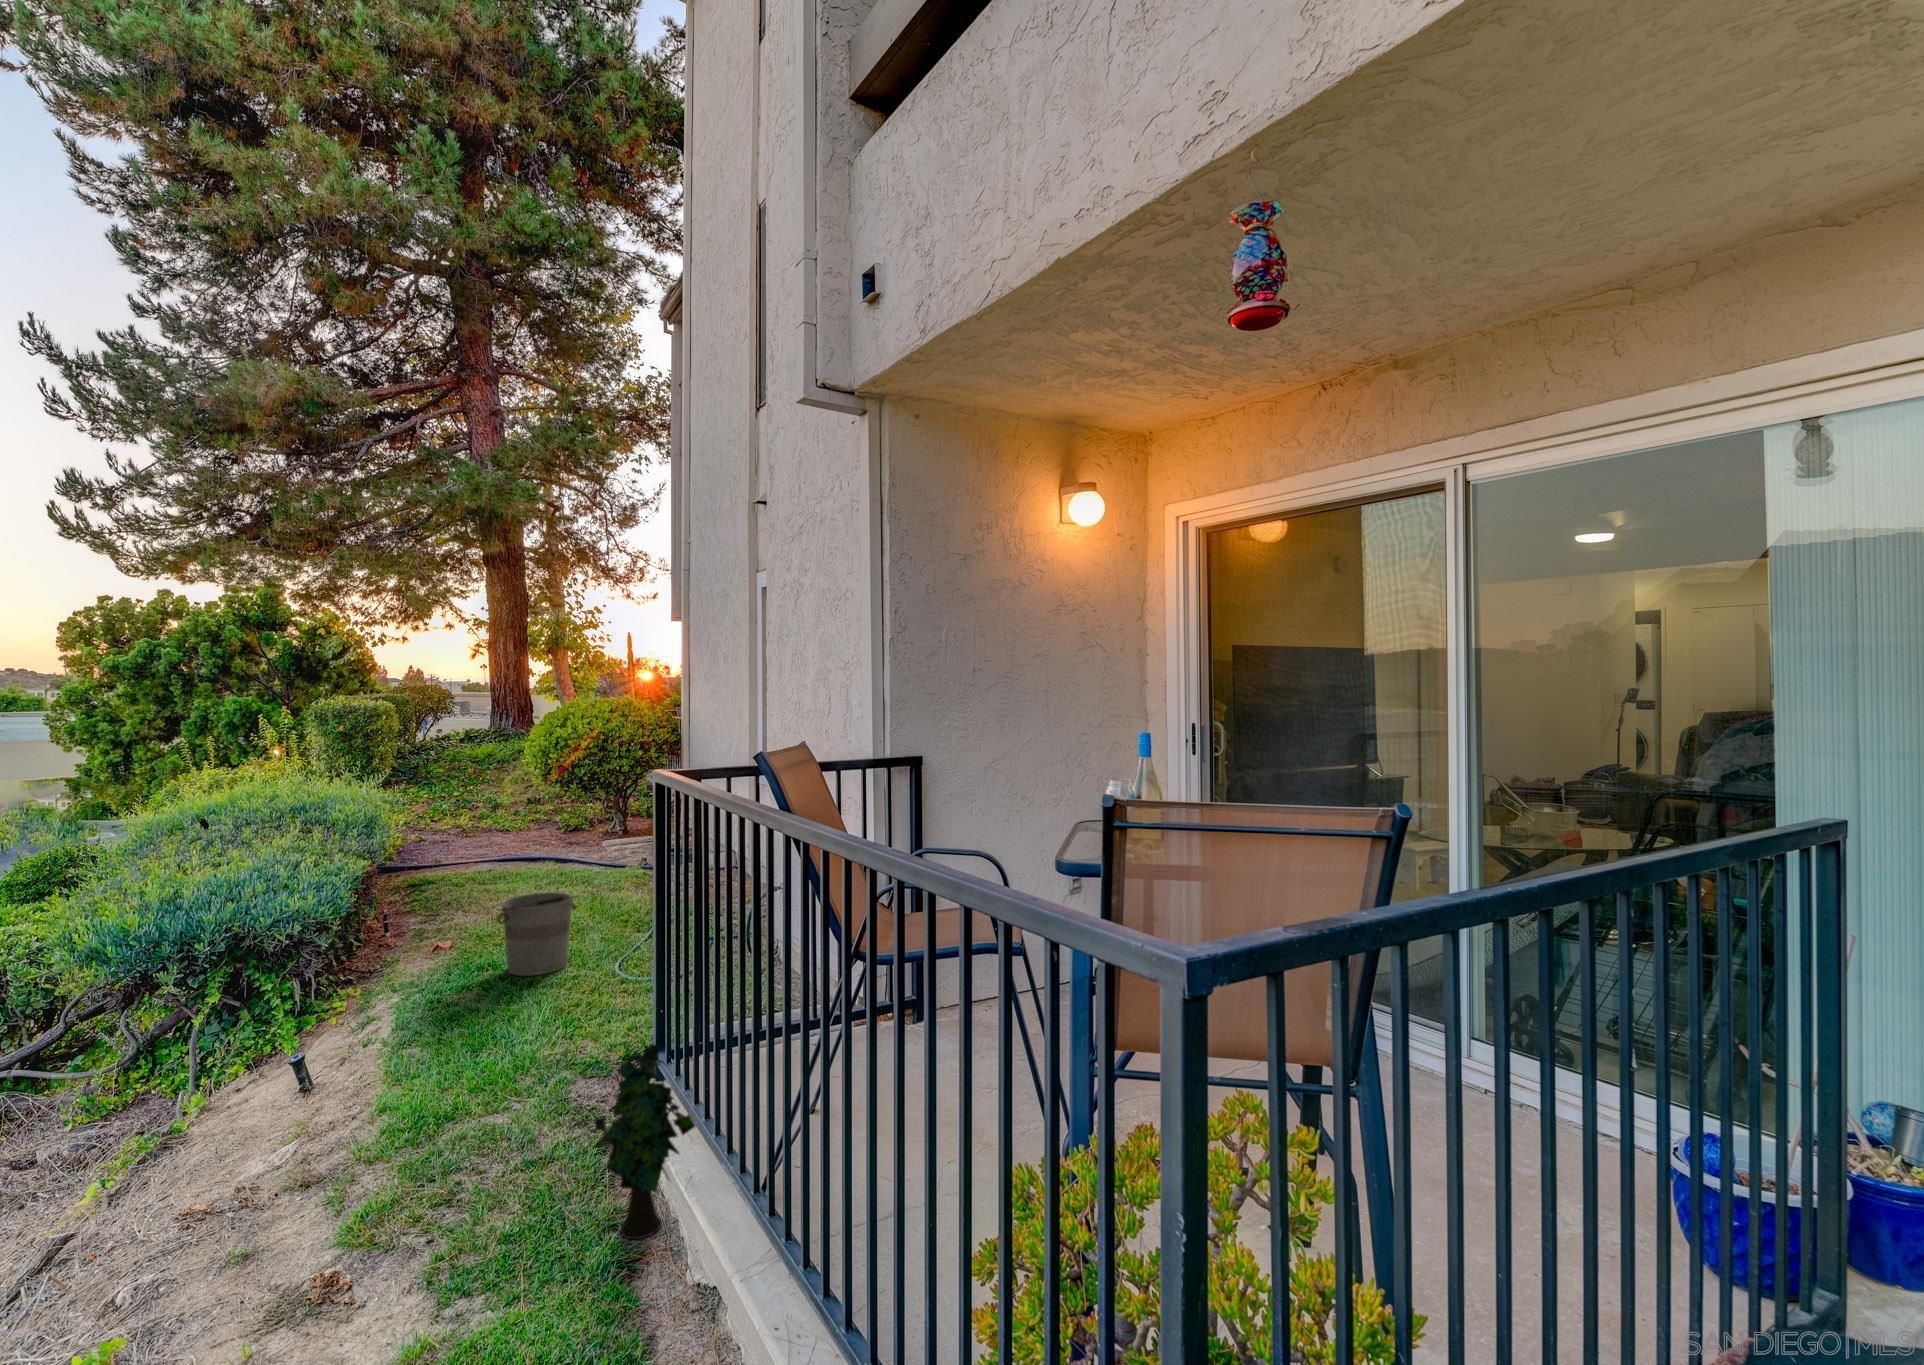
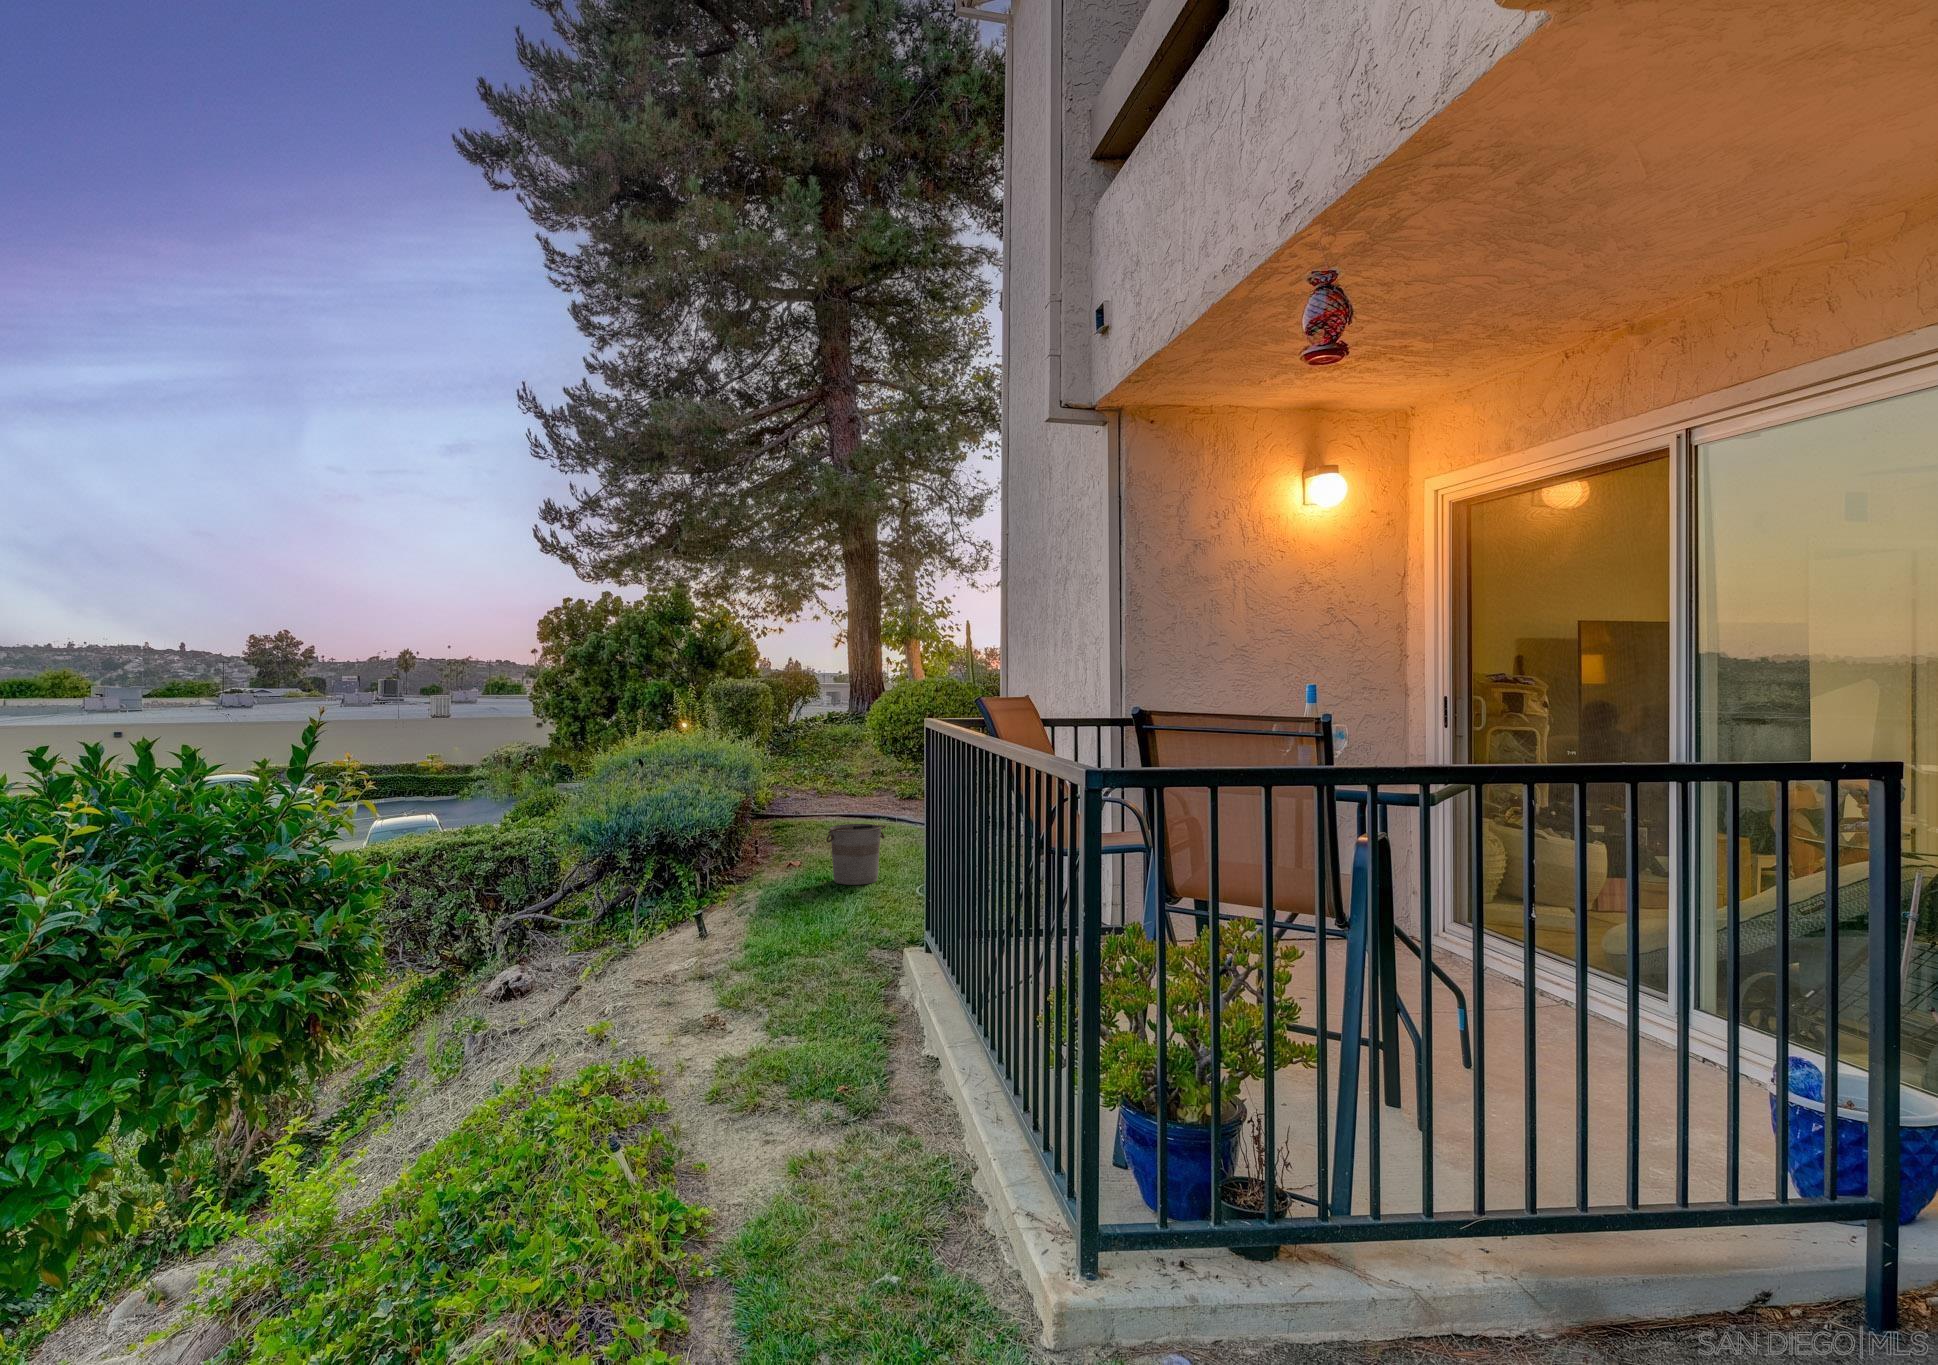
decorative plant: present [594,1044,695,1239] -> none [857,883,920,1012]

